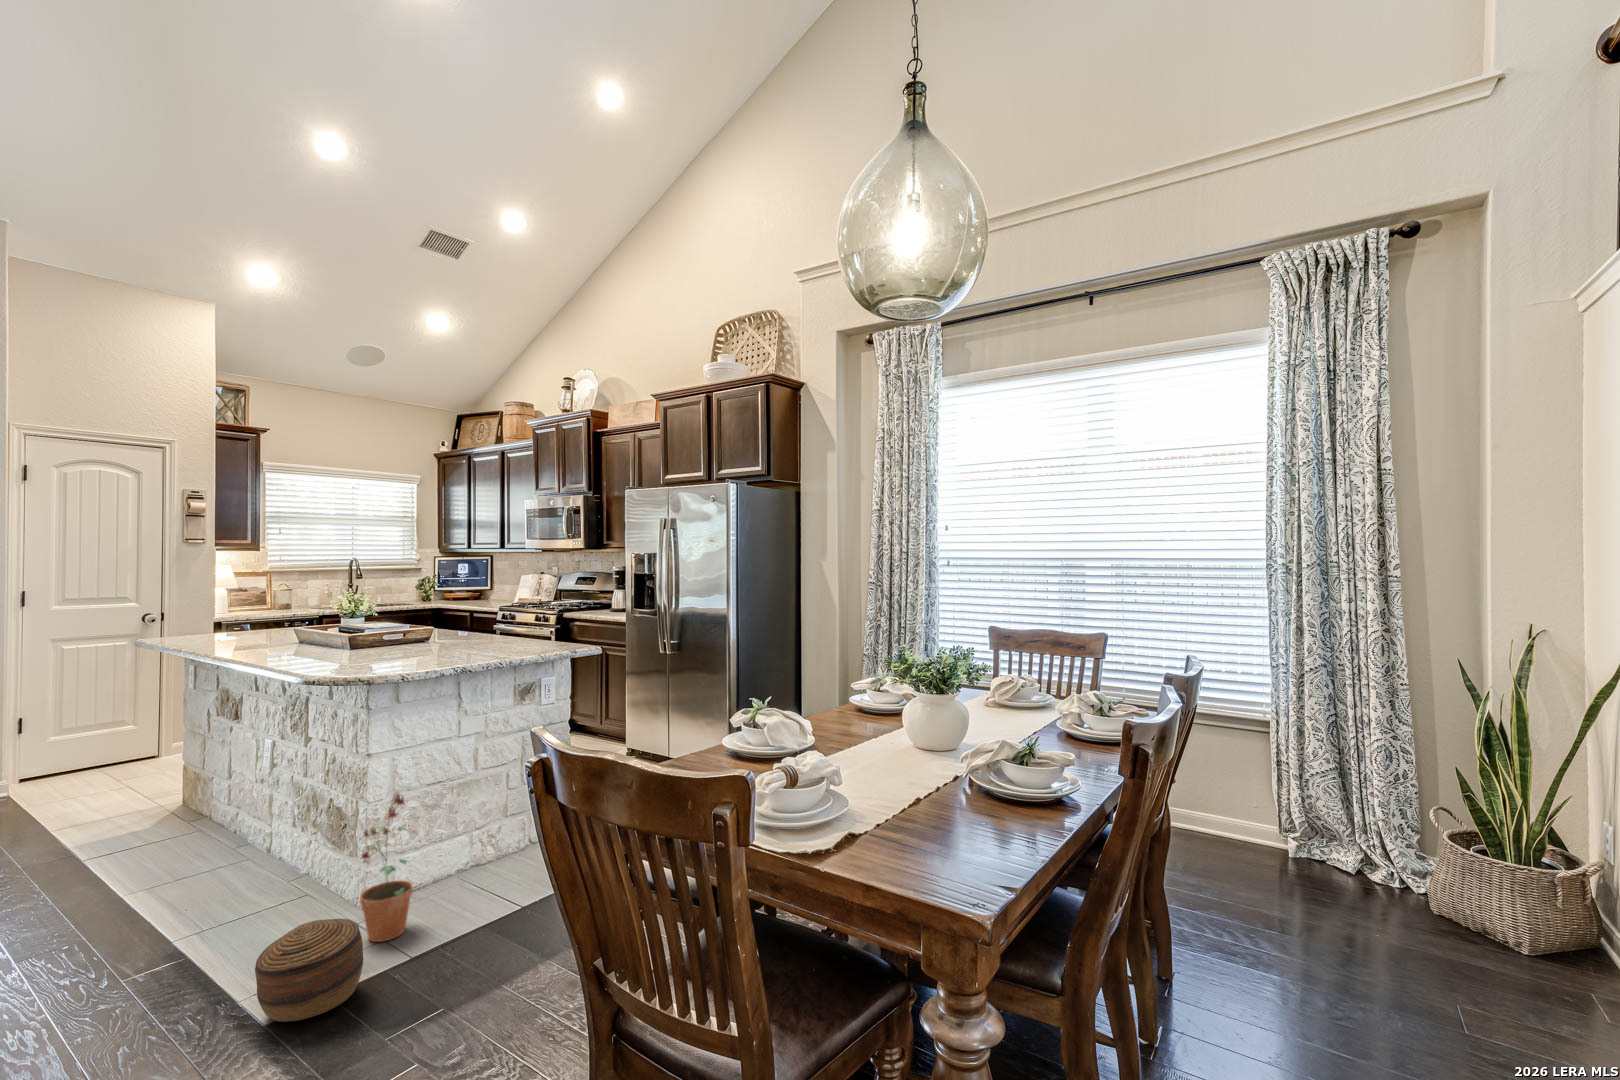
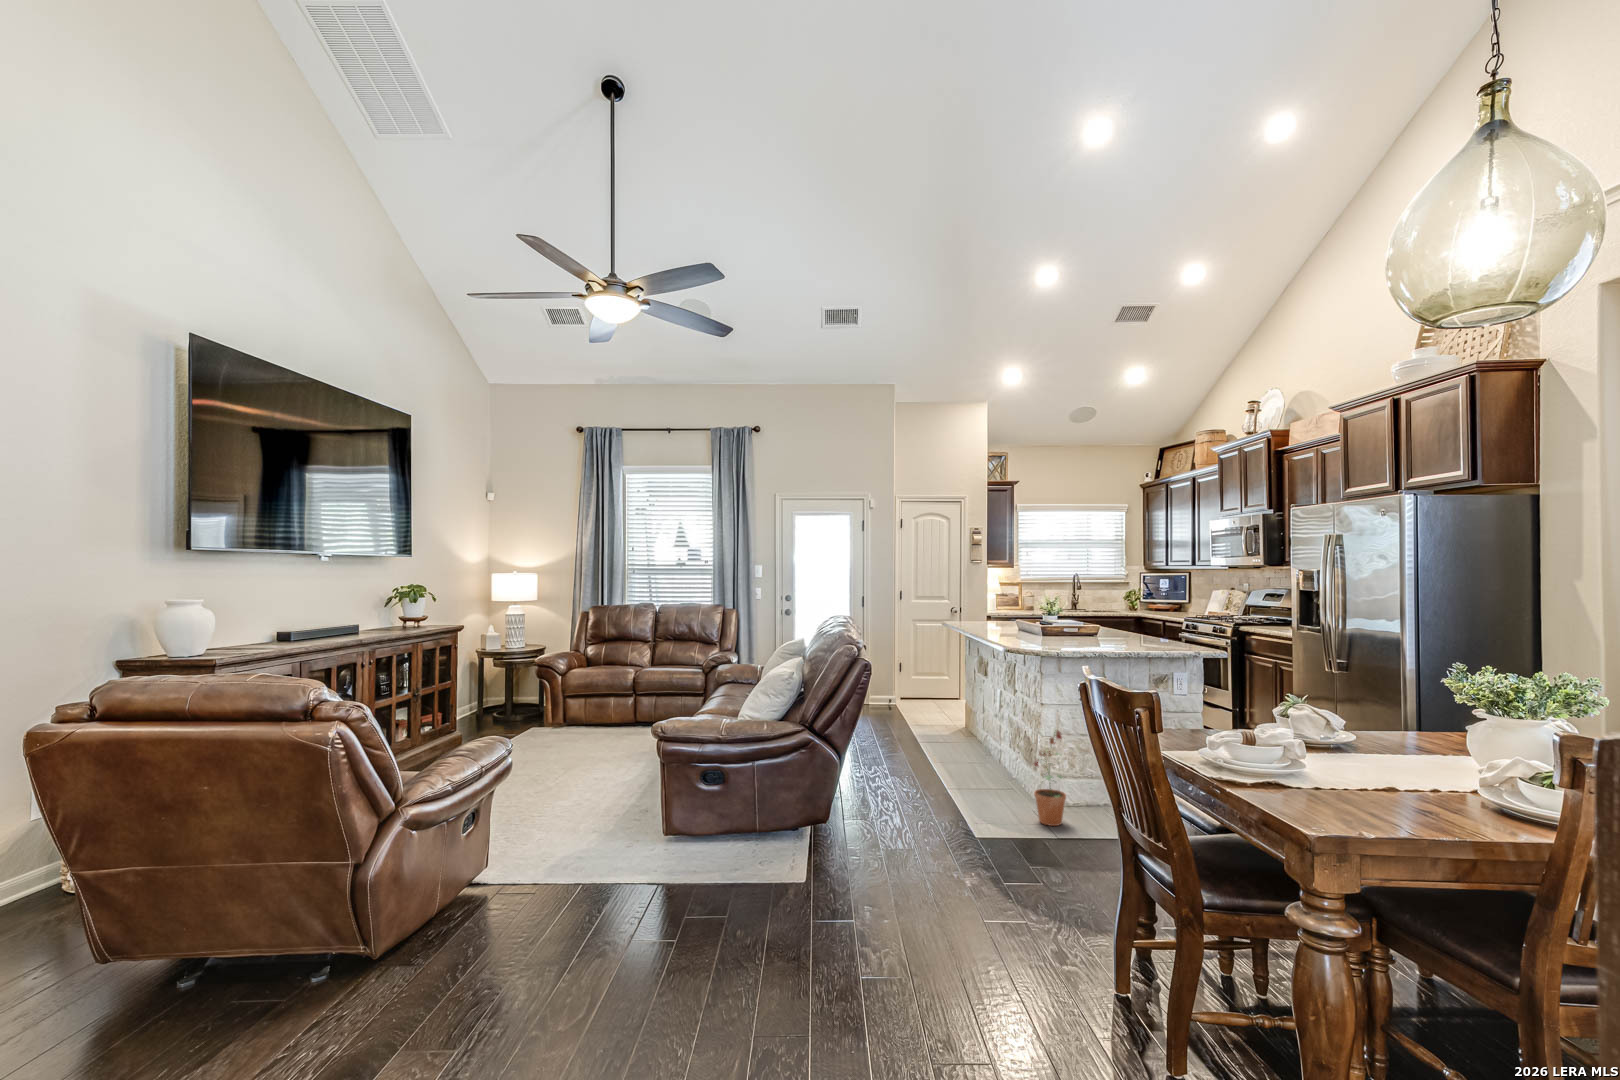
basket: present [255,919,363,1022] -> none [973,788,1028,843]

